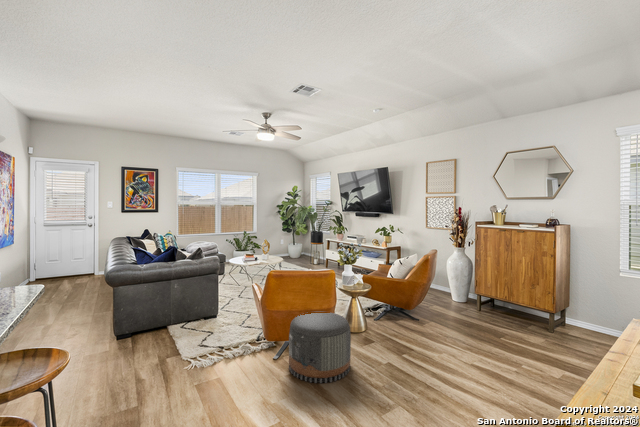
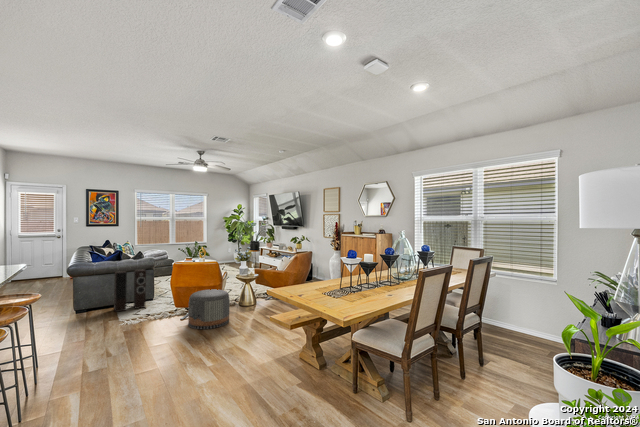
speaker: none [168,274,211,338] -> present [114,269,146,312]

